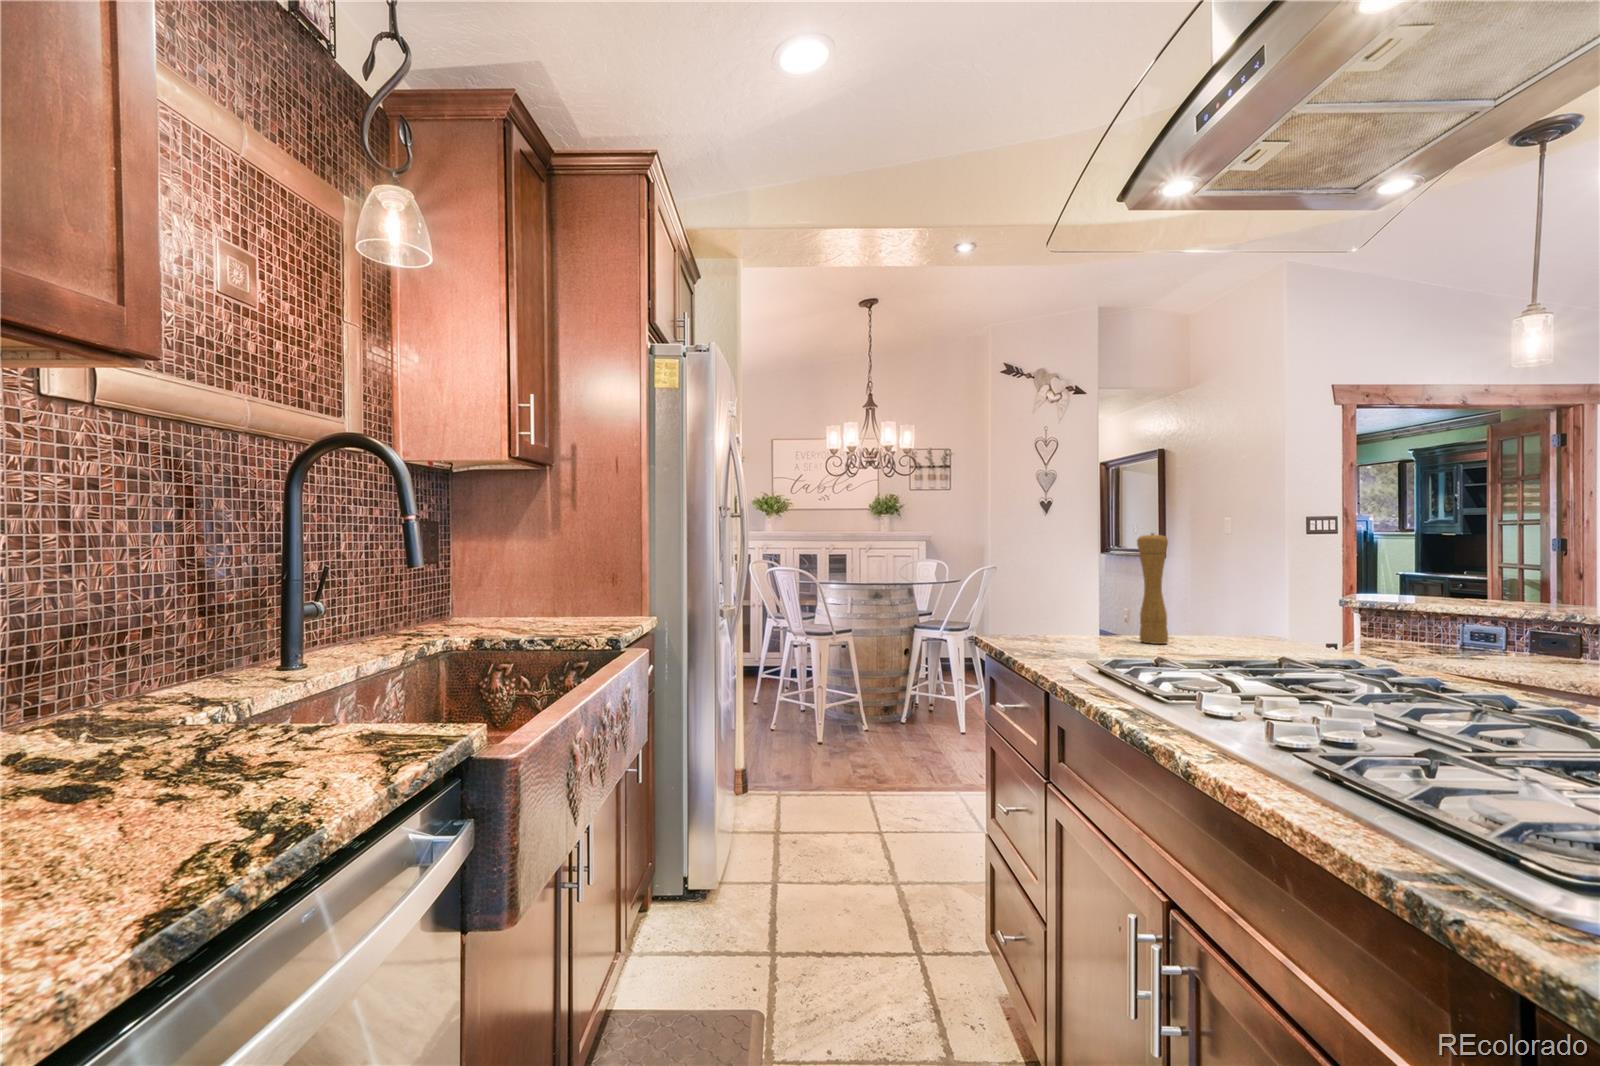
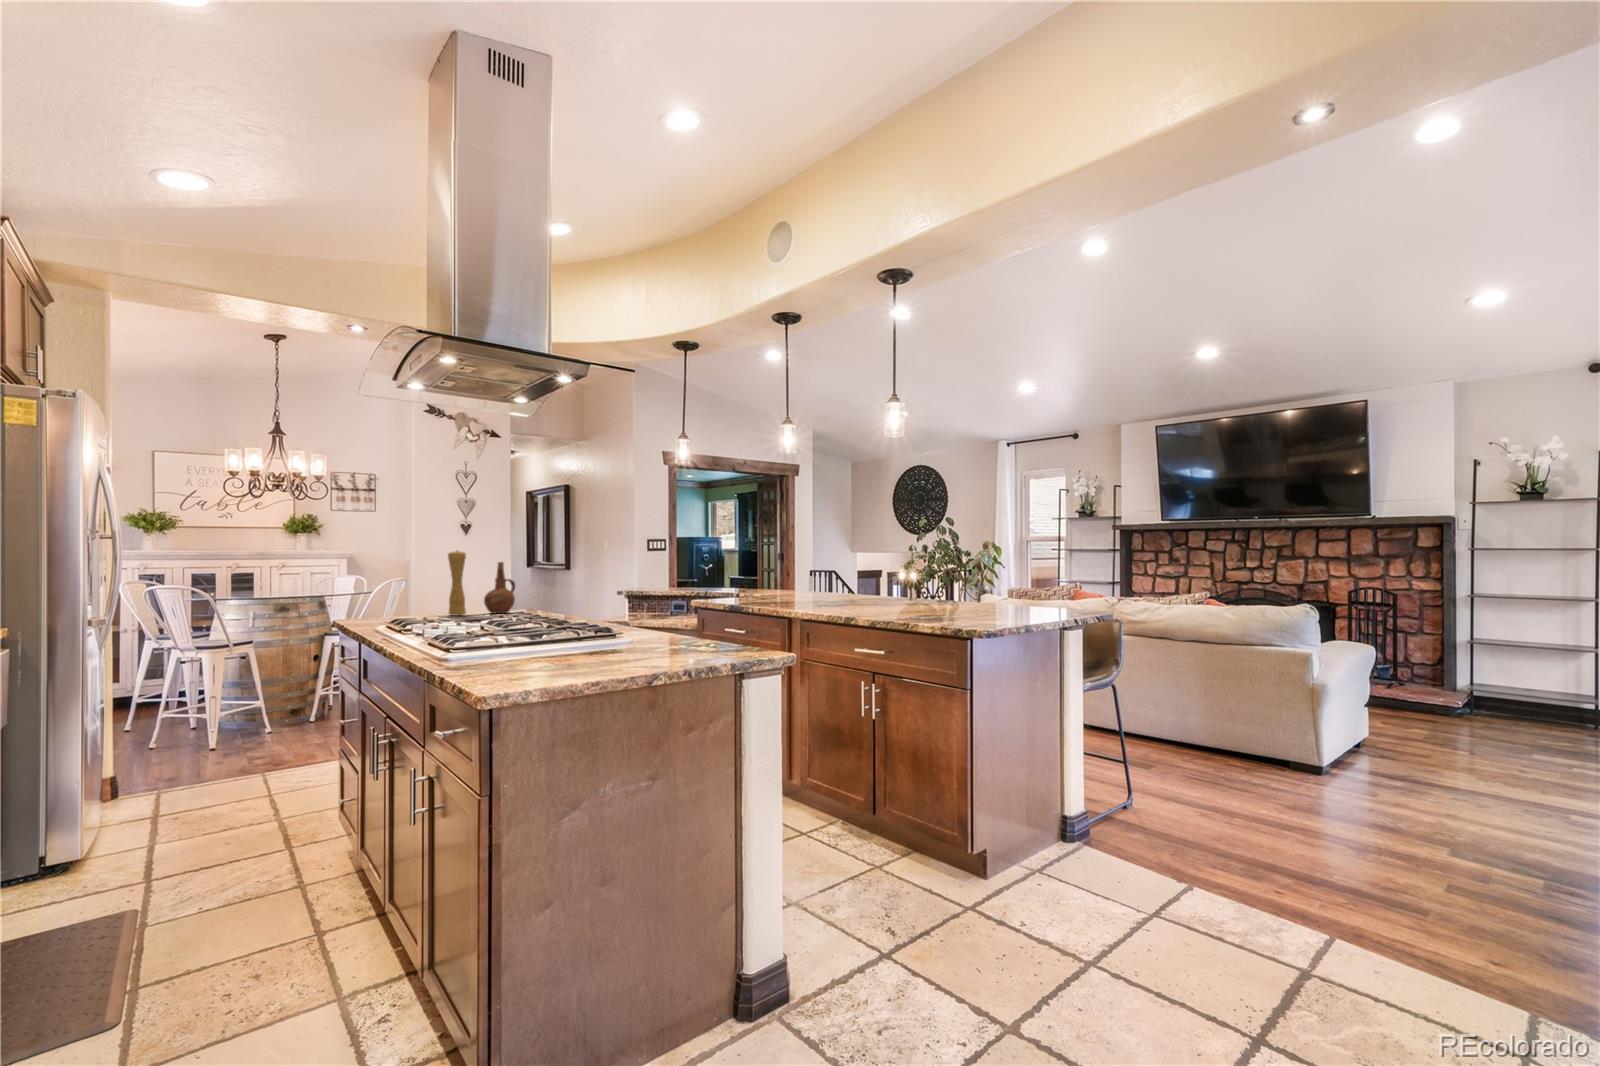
ceramic pitcher: none [1190,553,1247,643] -> present [484,562,515,614]

